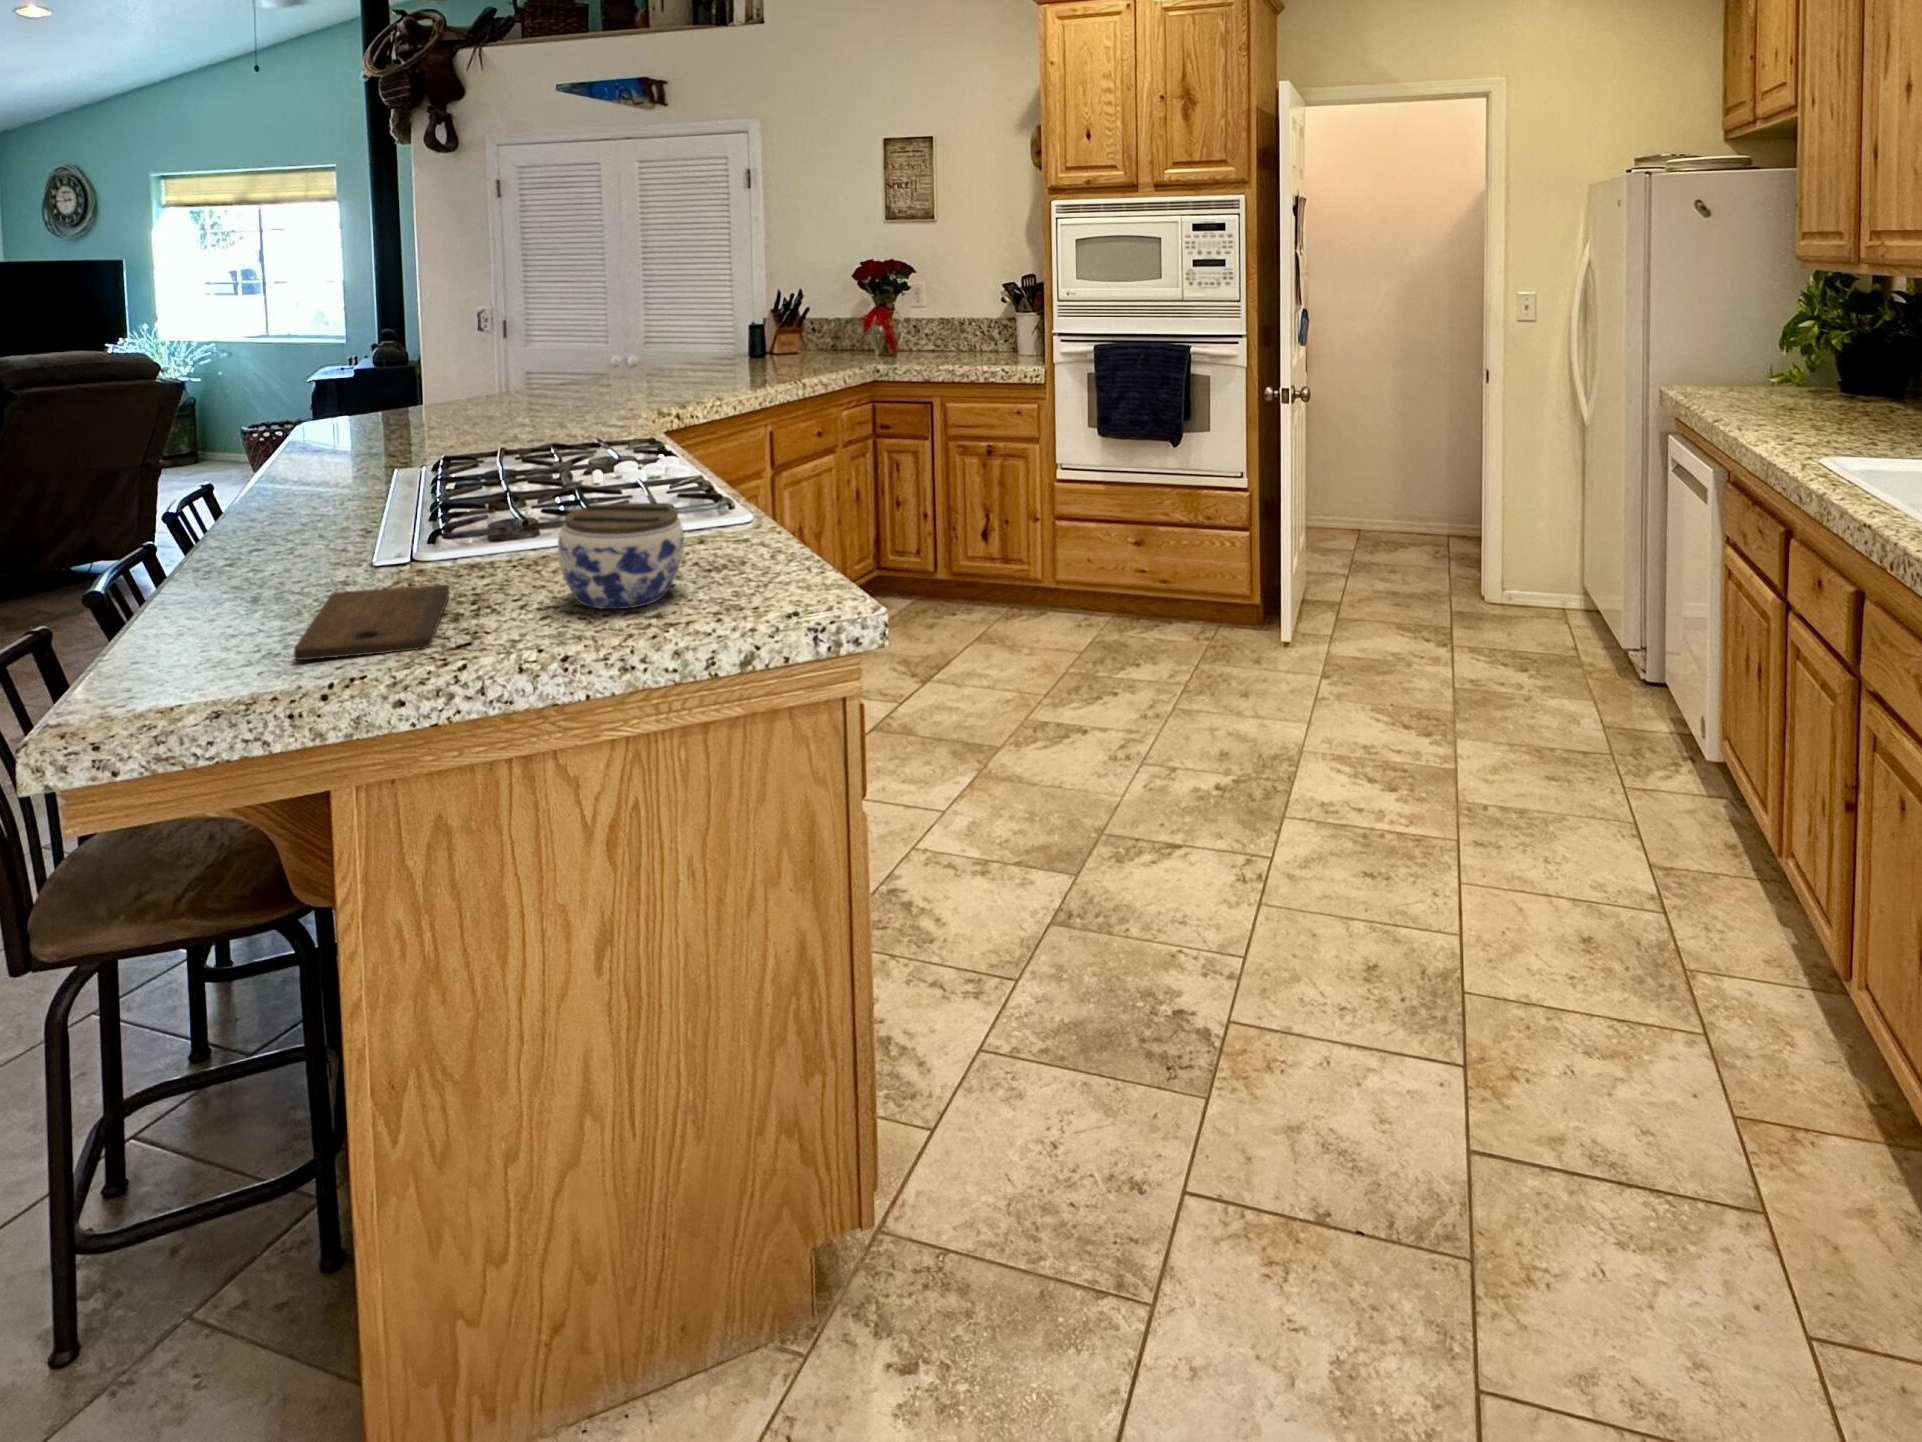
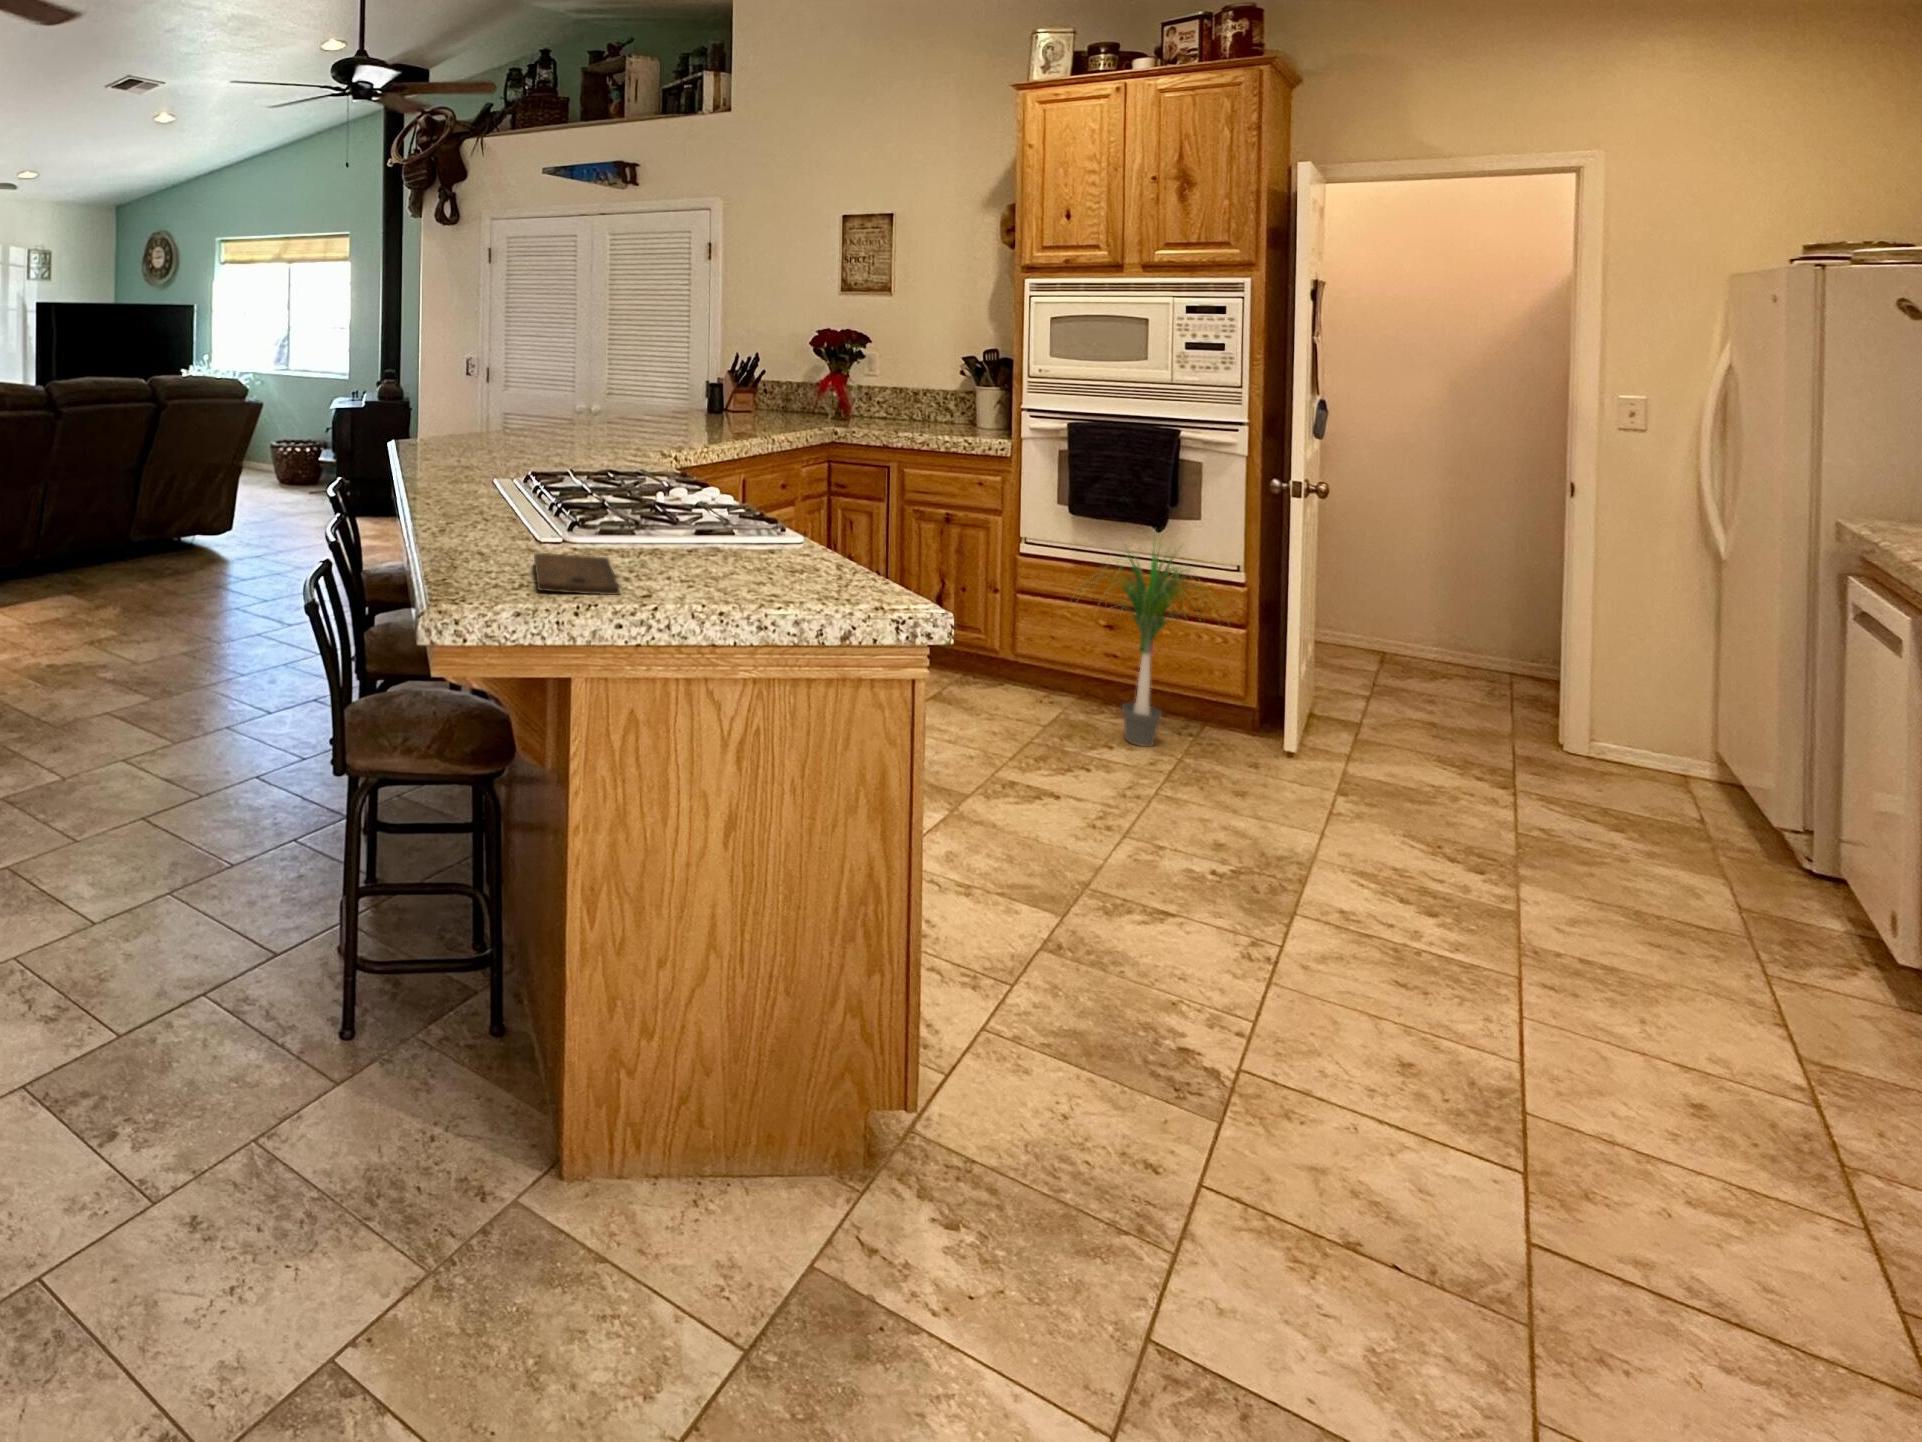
potted plant: none [1096,440,1238,660] -> present [1094,544,1208,747]
jar: present [558,502,684,609] -> none [694,510,785,588]

